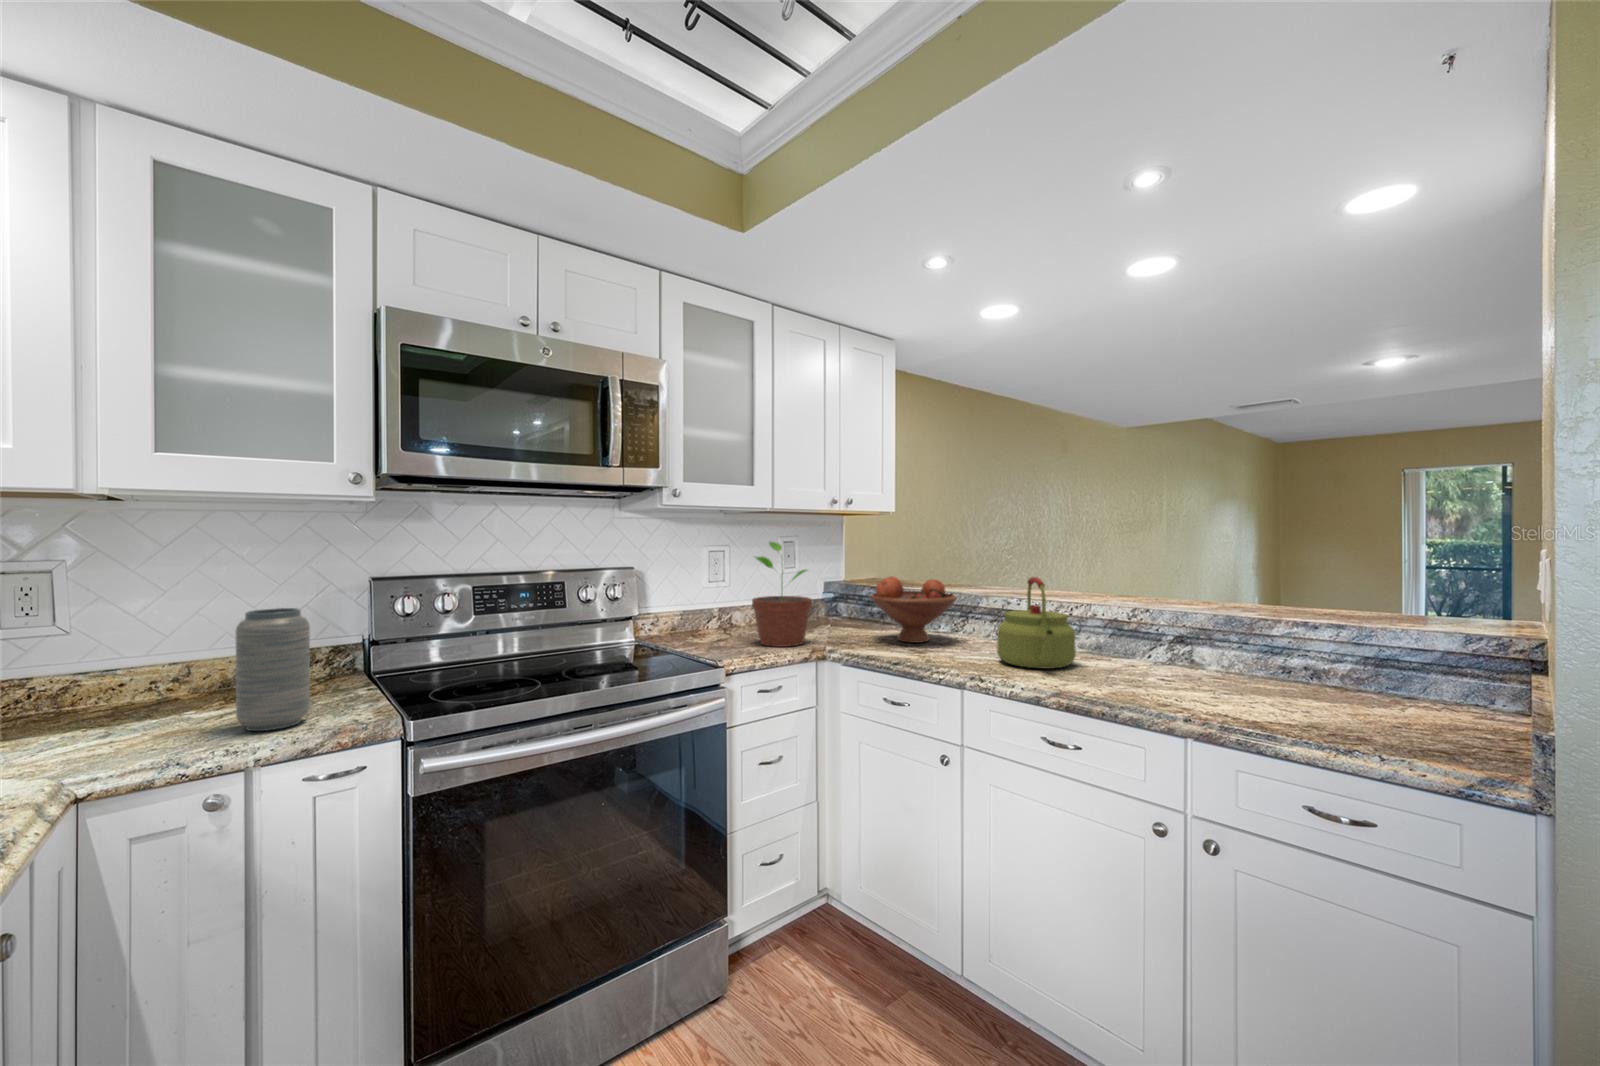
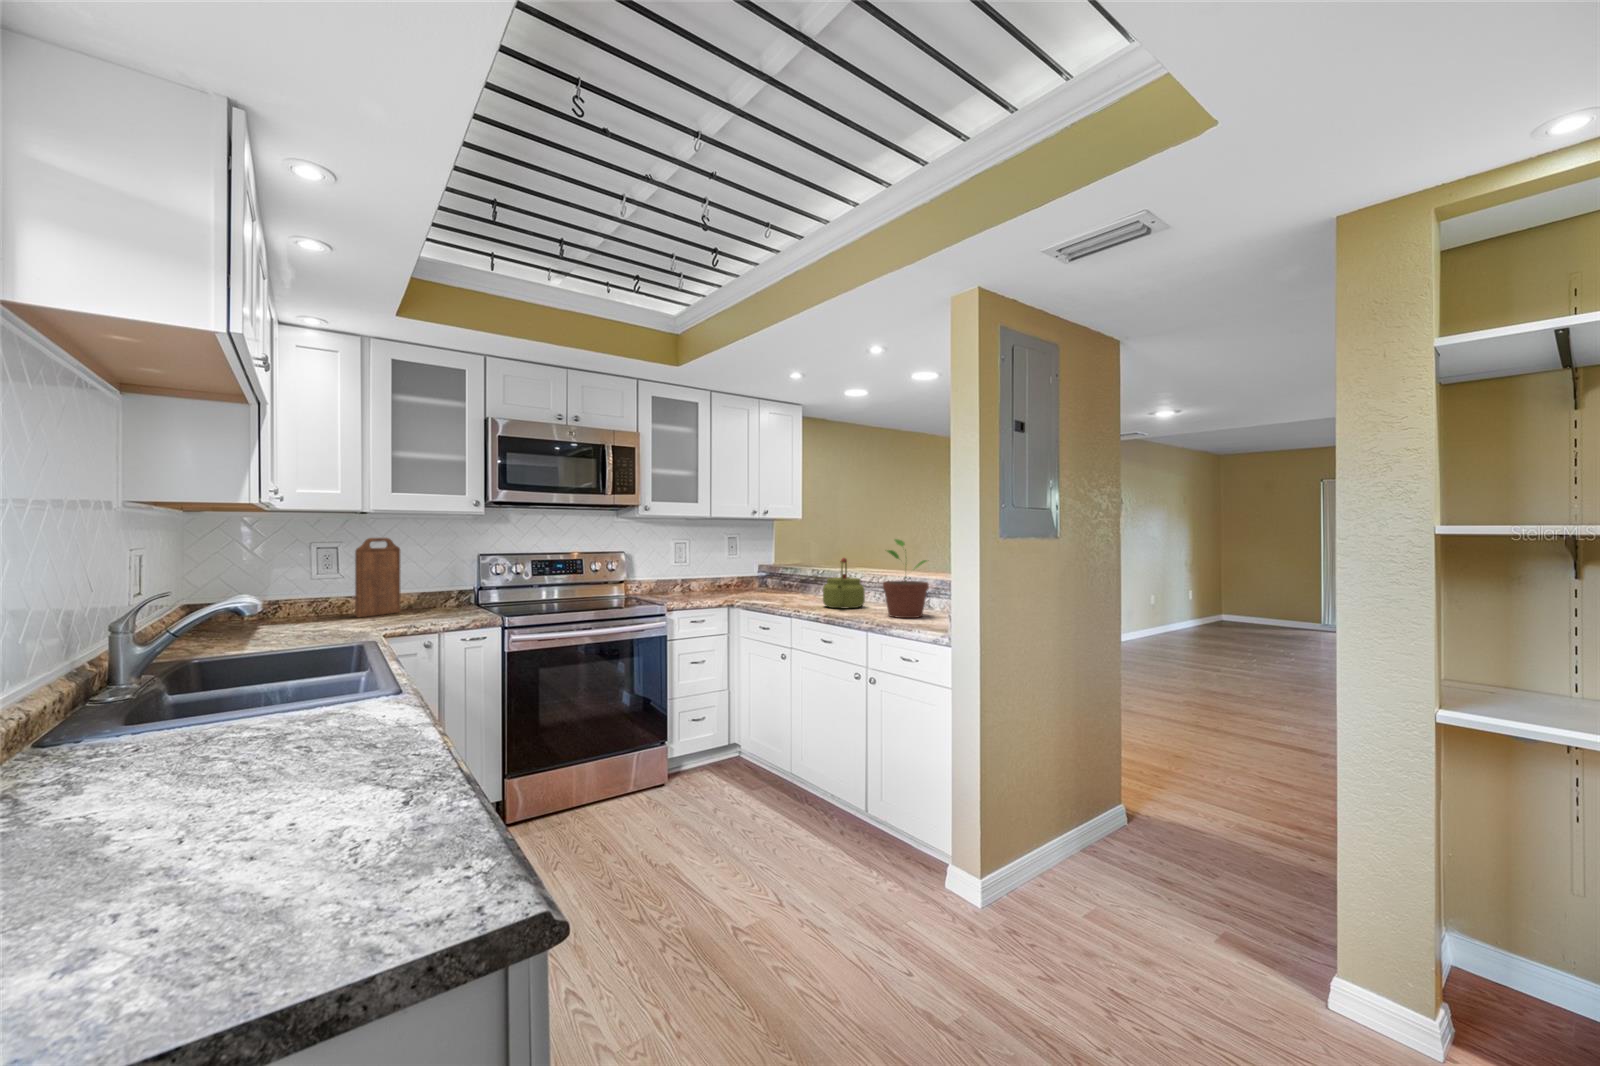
potted plant: present [752,542,812,647] -> present [883,539,929,618]
cutting board: none [69,550,194,726] -> present [355,538,400,617]
fruit bowl: present [871,576,957,643] -> none [767,559,819,599]
vase: present [236,608,310,731] -> none [429,565,459,620]

